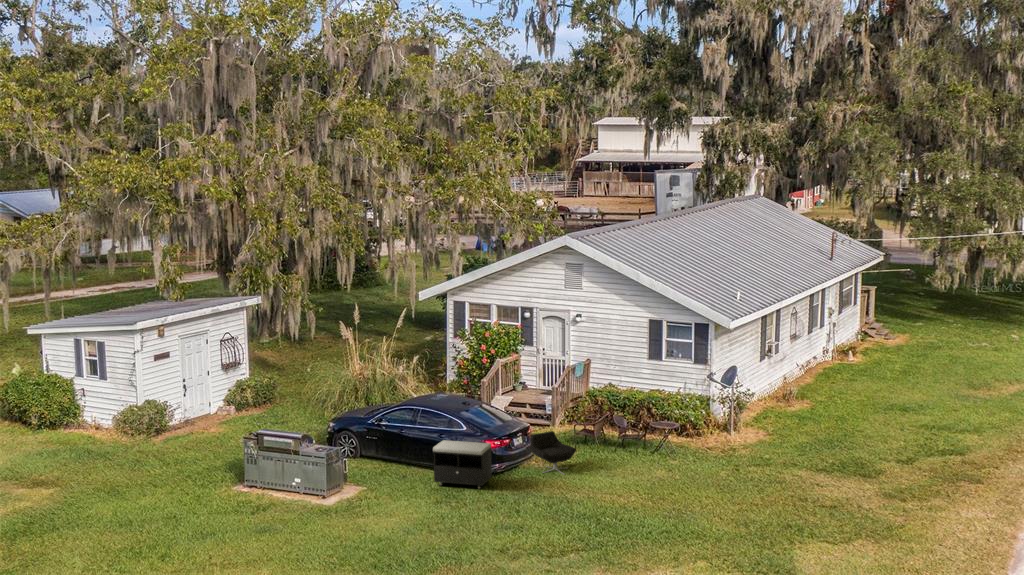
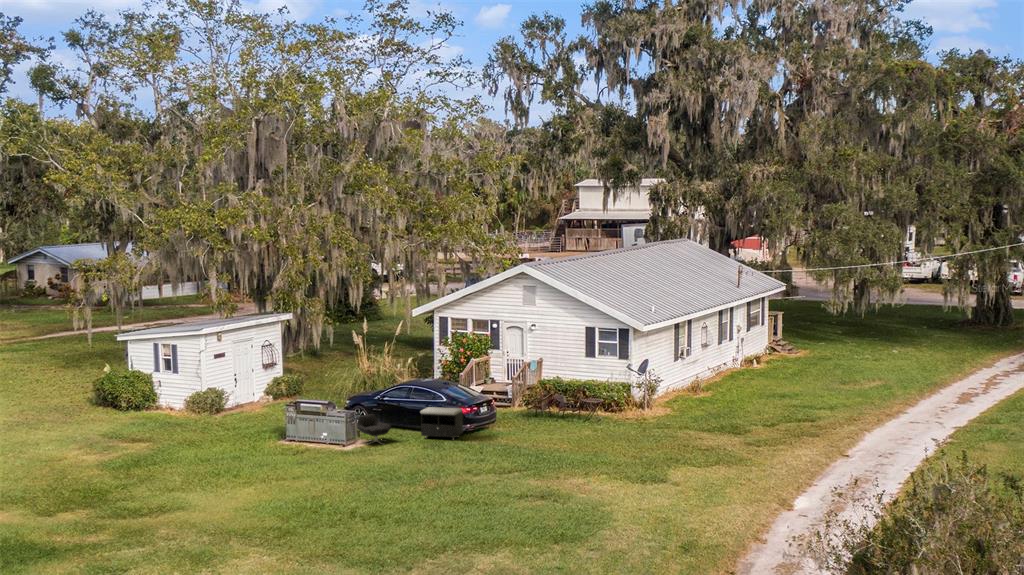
lounge chair: present [530,431,576,474] -> present [357,414,392,442]

